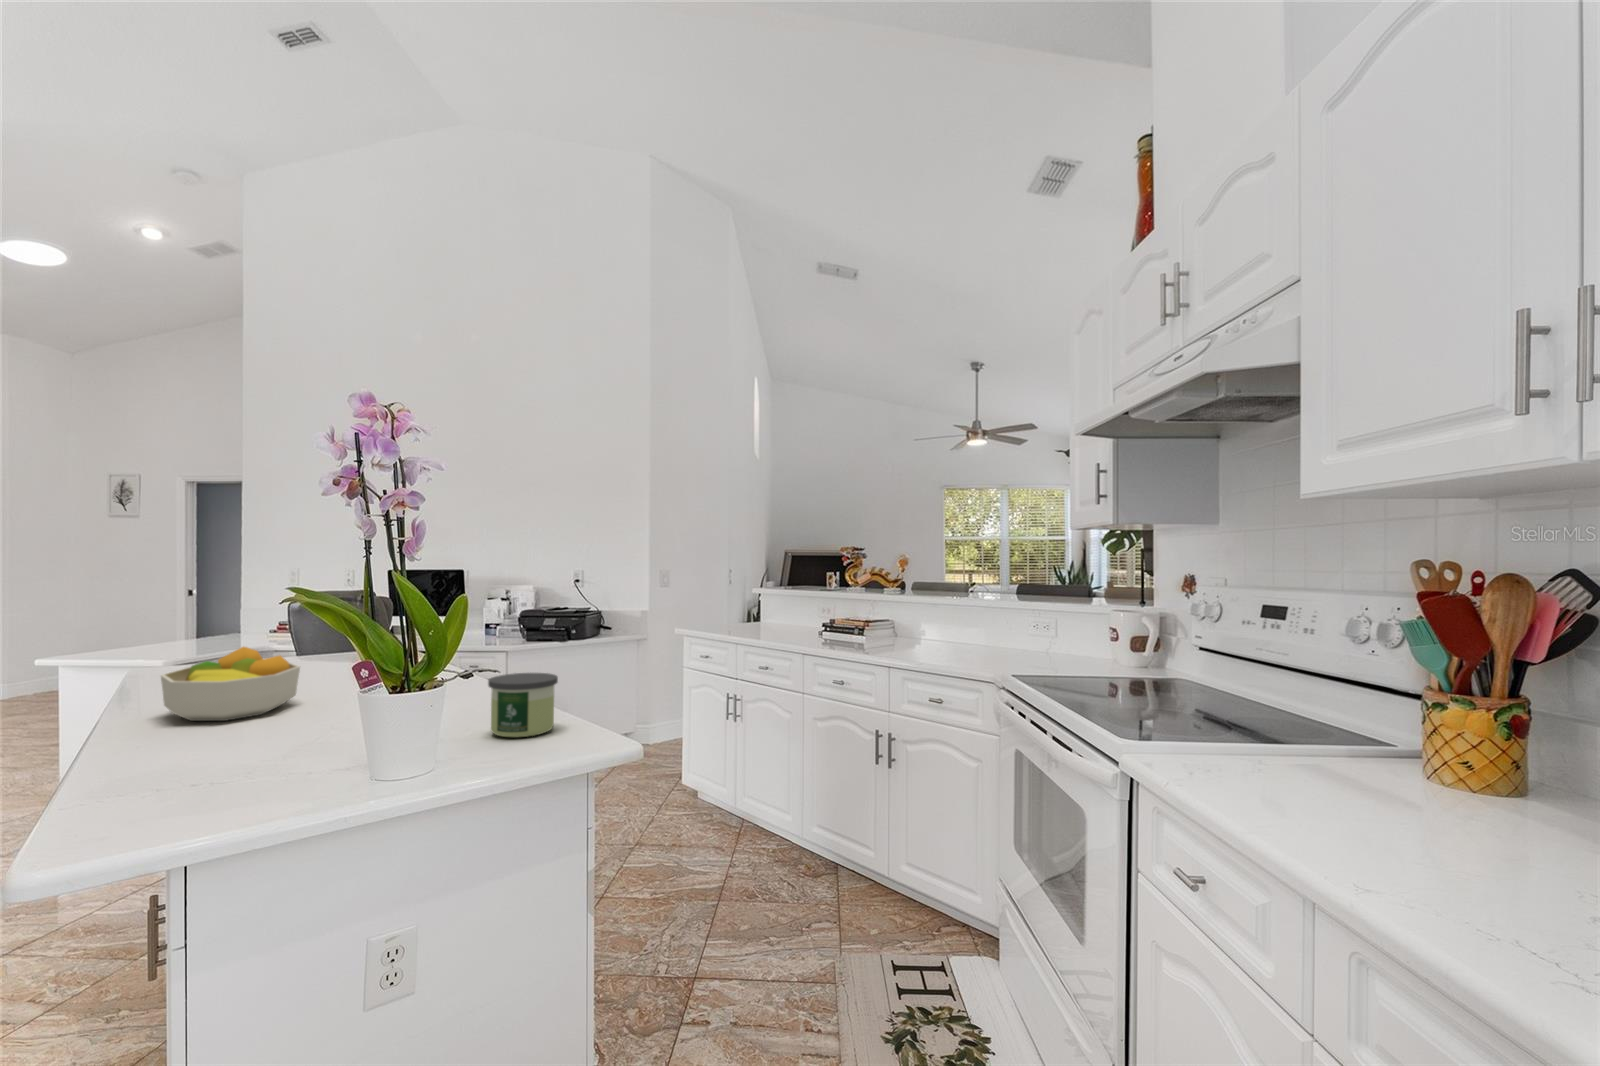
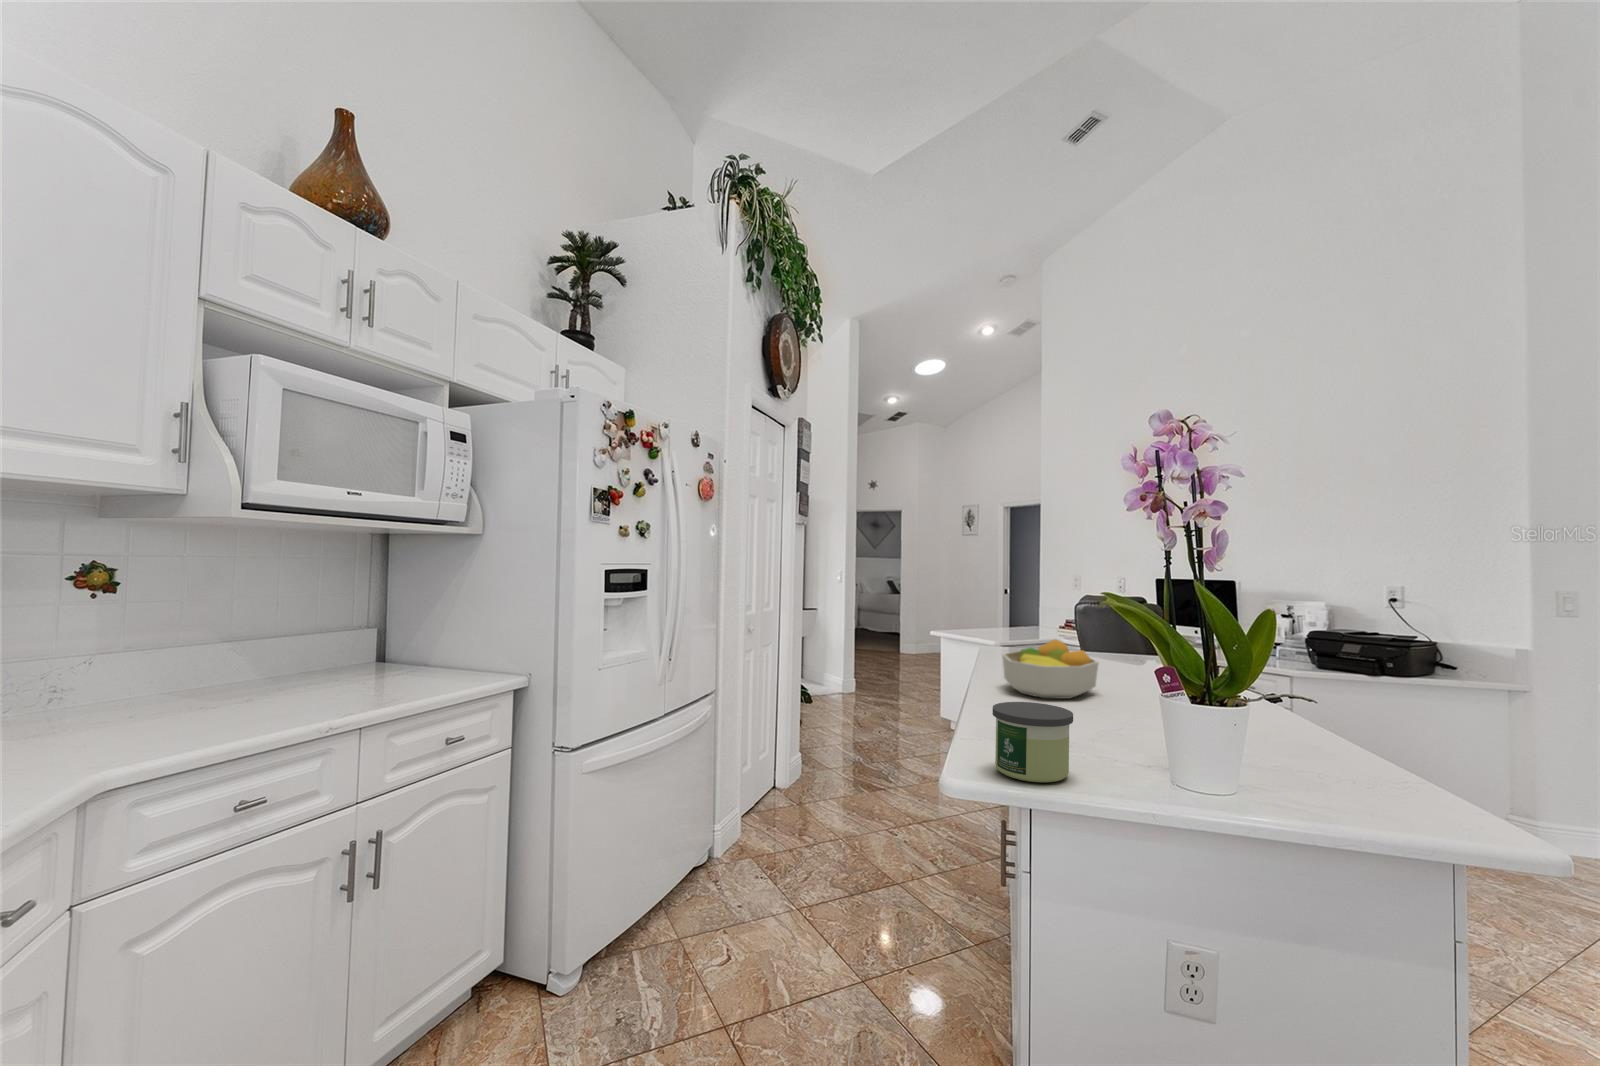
candle: present [488,673,558,737] -> present [992,702,1073,783]

